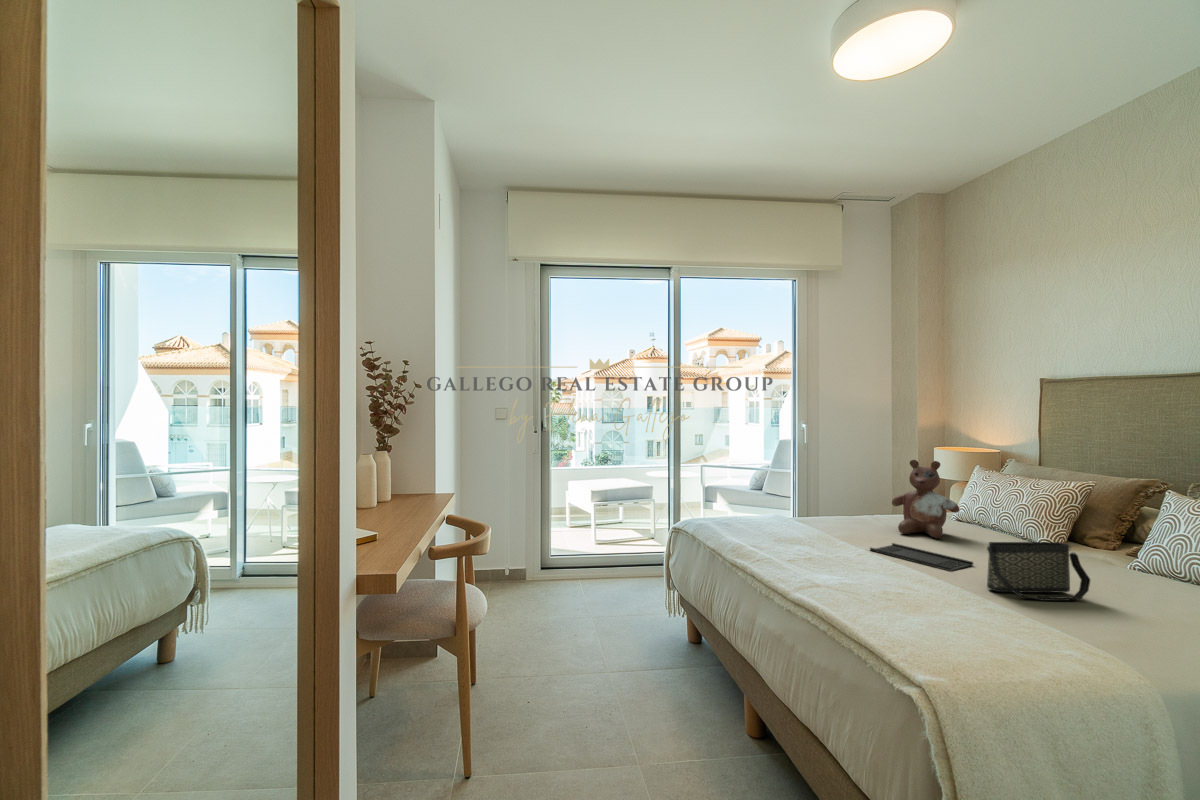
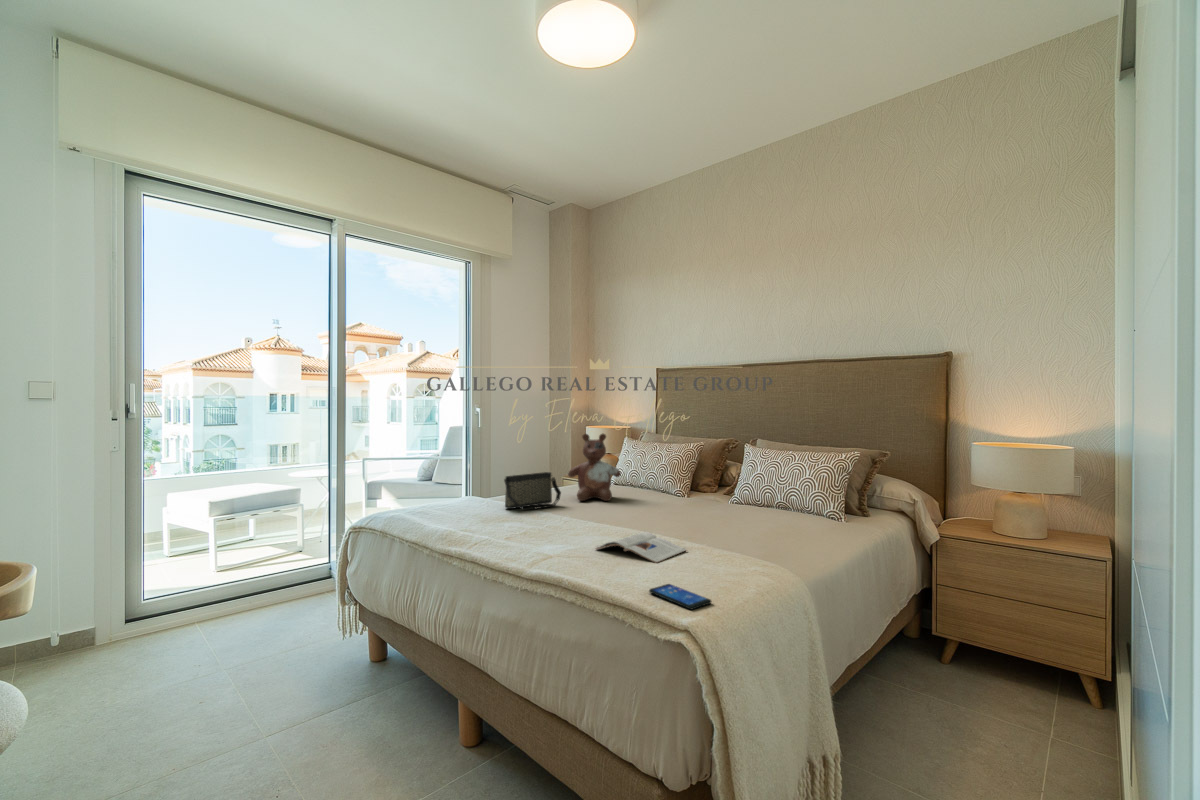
handbag: present [987,542,1090,601] -> present [504,472,561,509]
tray: present [870,543,973,571] -> none [566,509,648,525]
magazine: none [877,580,989,616] -> present [596,532,686,563]
smartphone: none [900,638,966,669] -> present [649,584,712,610]

